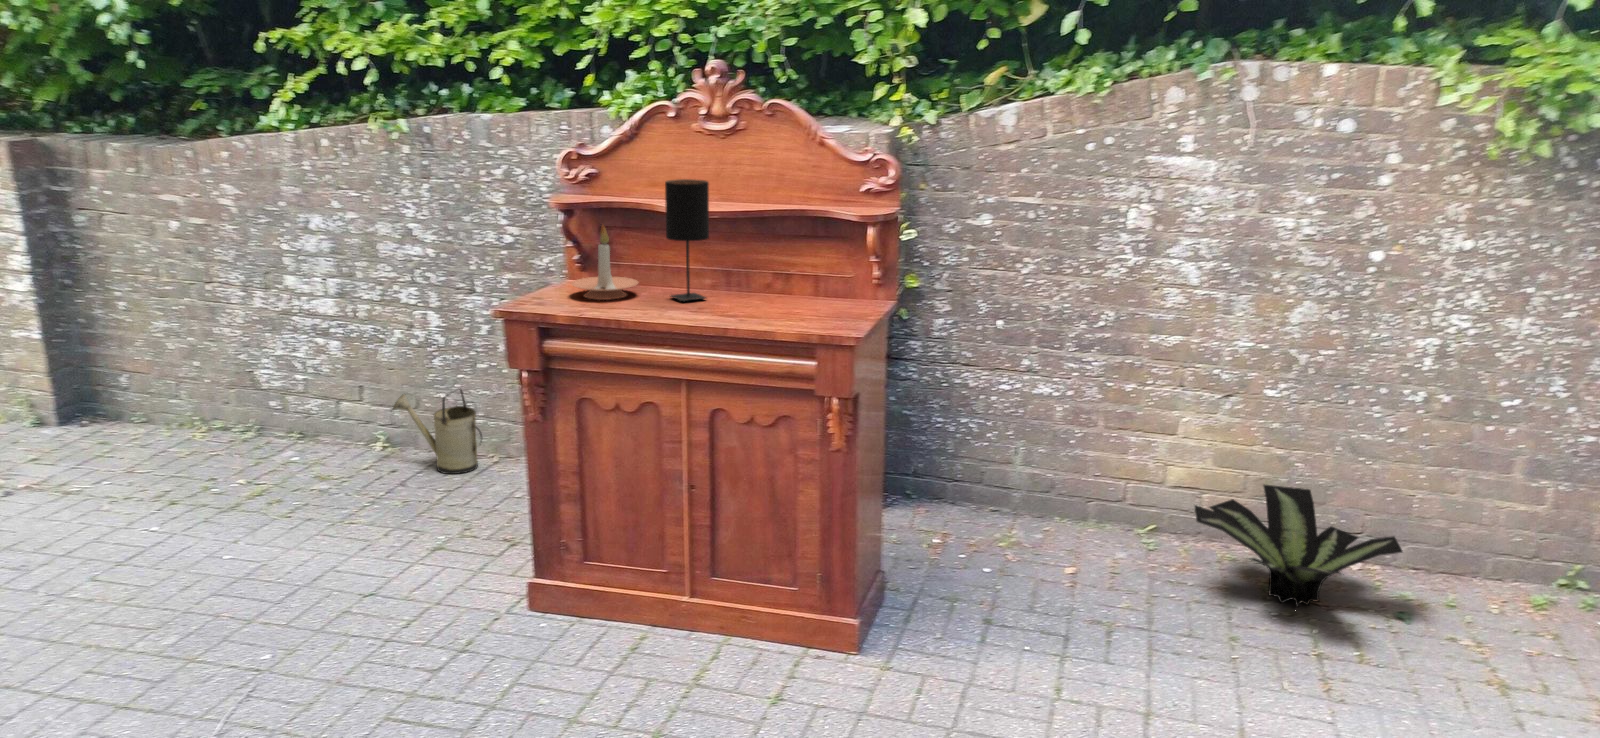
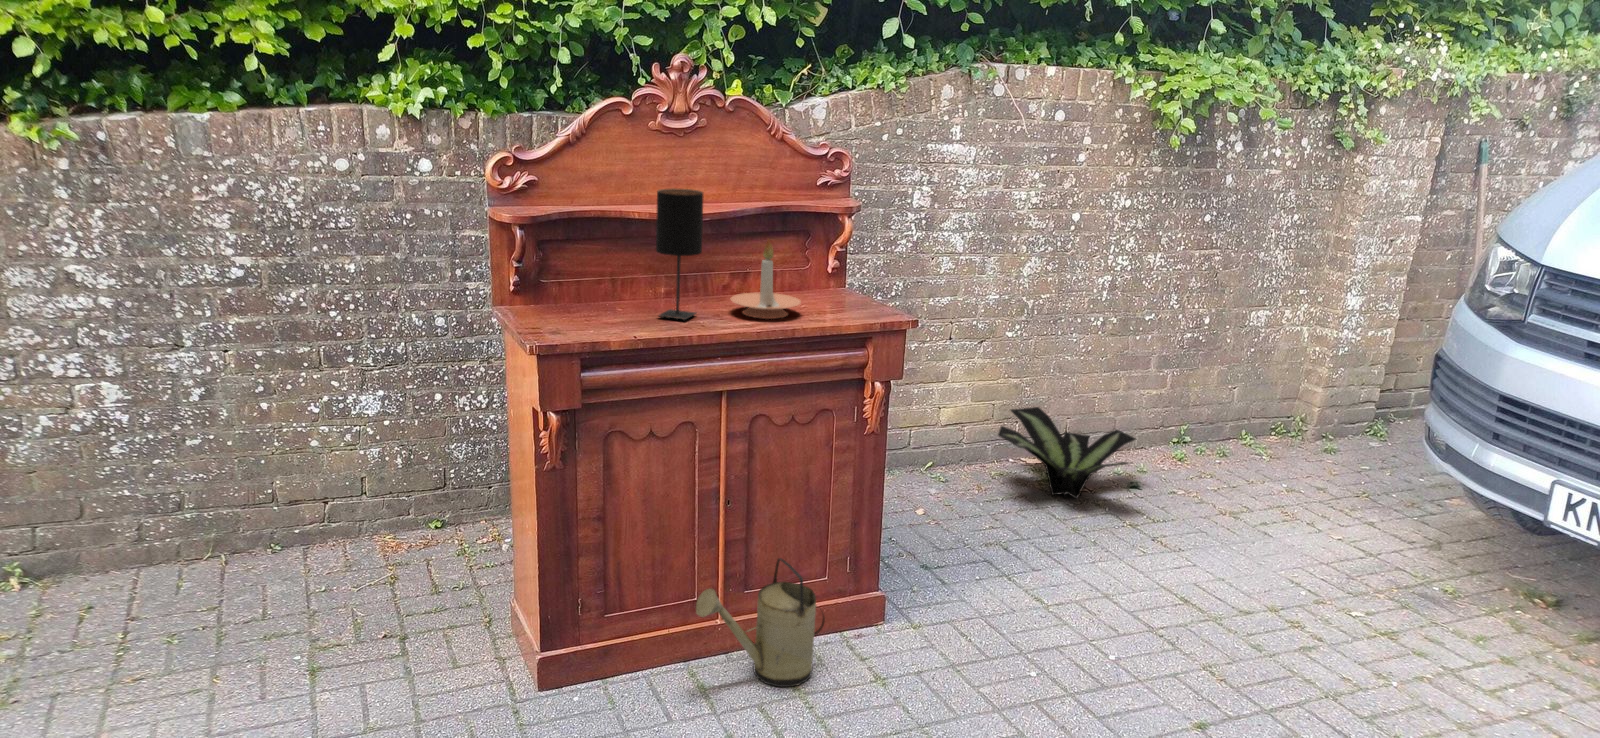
candle holder: present [571,224,638,300] -> present [731,239,801,319]
watering can: present [393,389,482,474] -> present [696,558,825,687]

